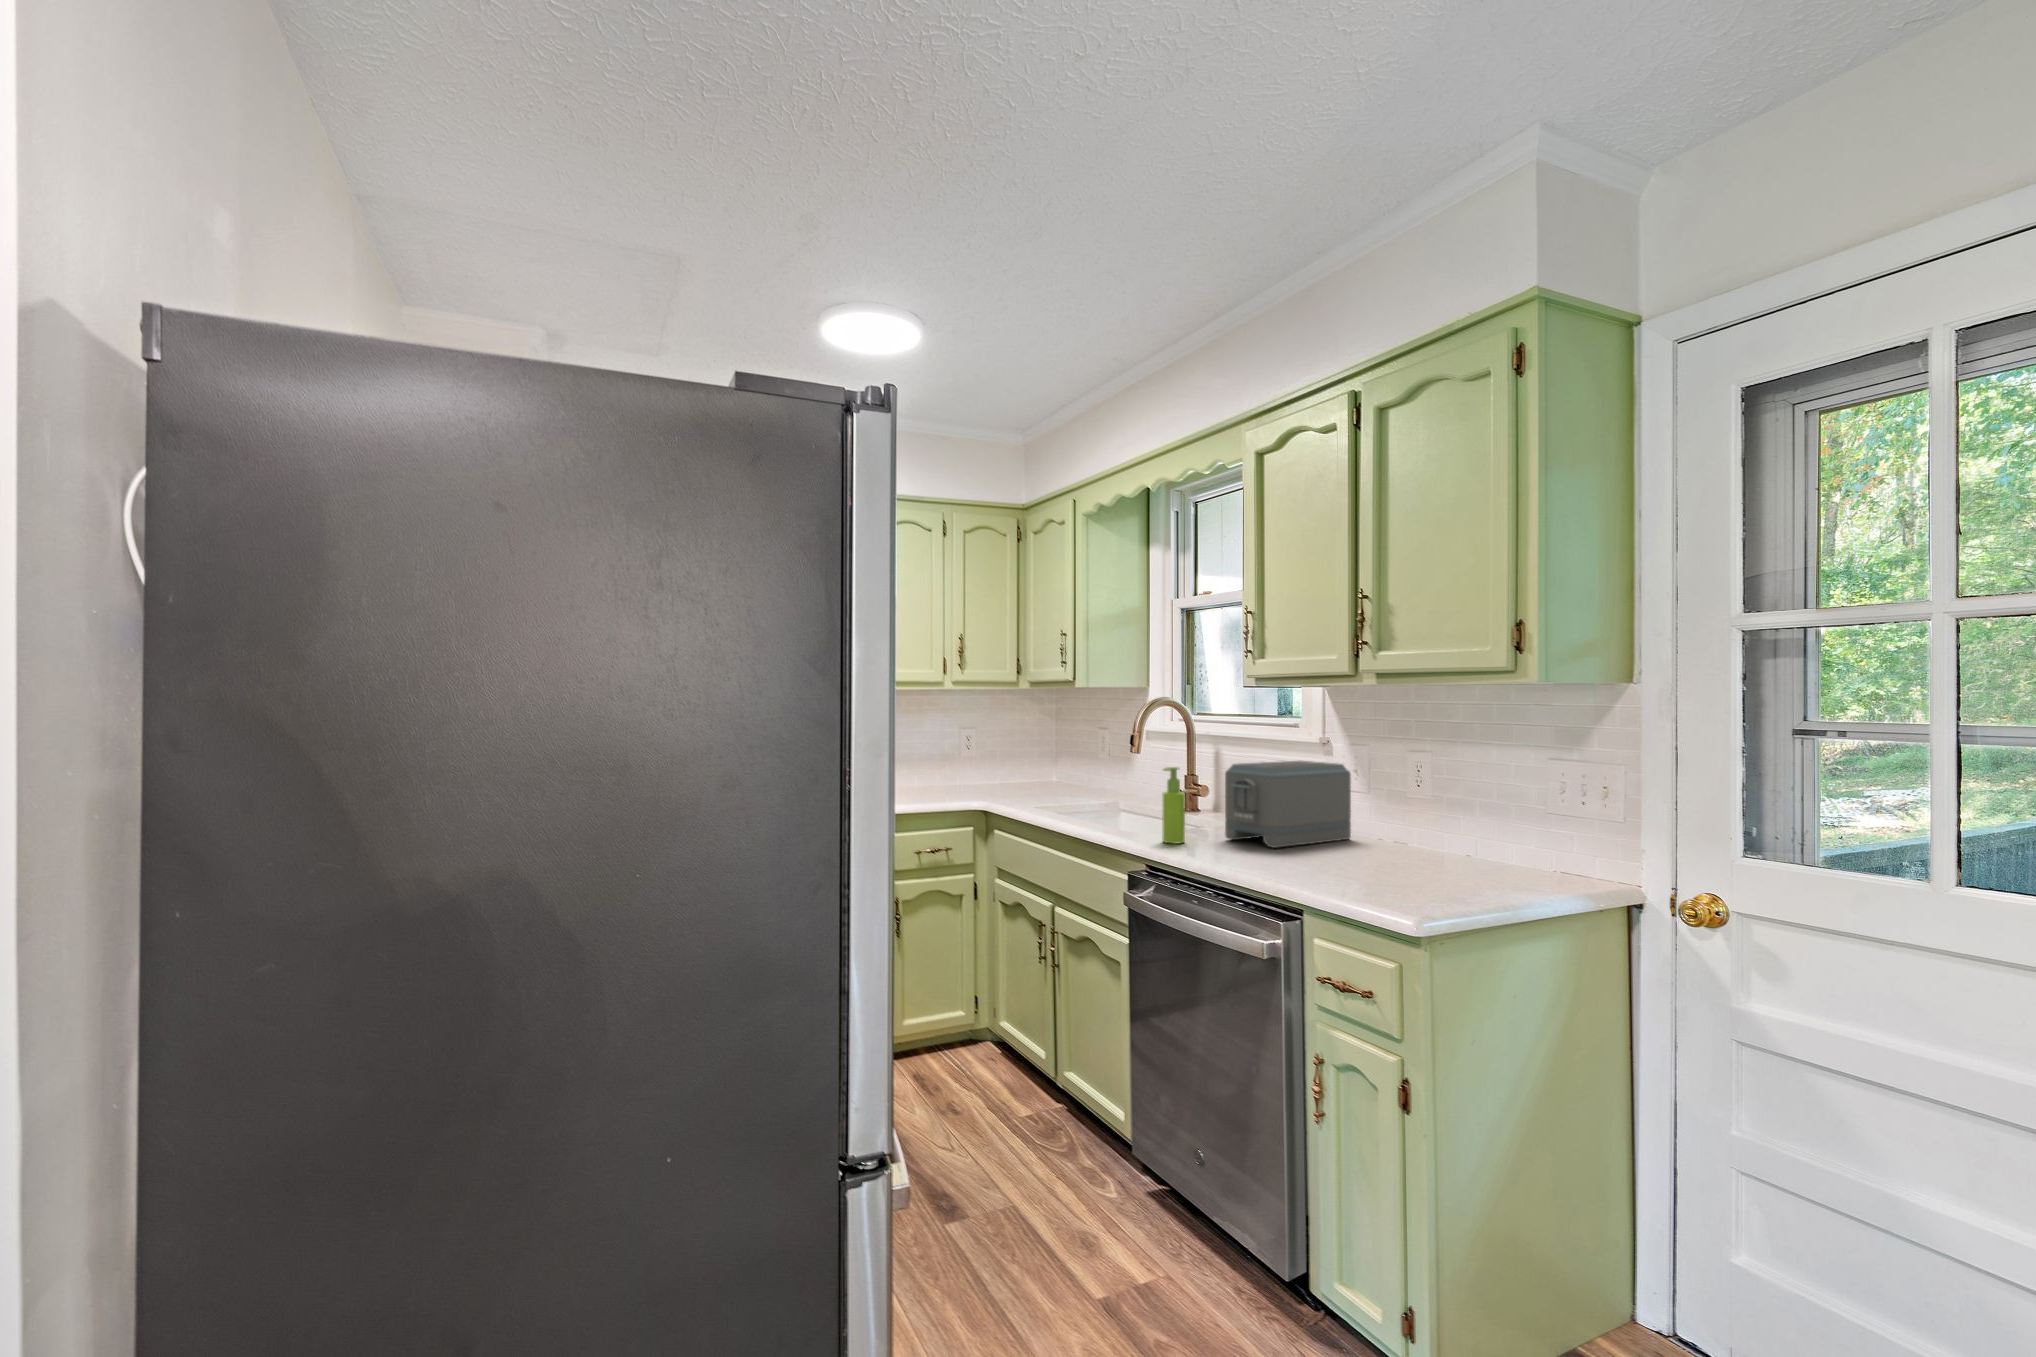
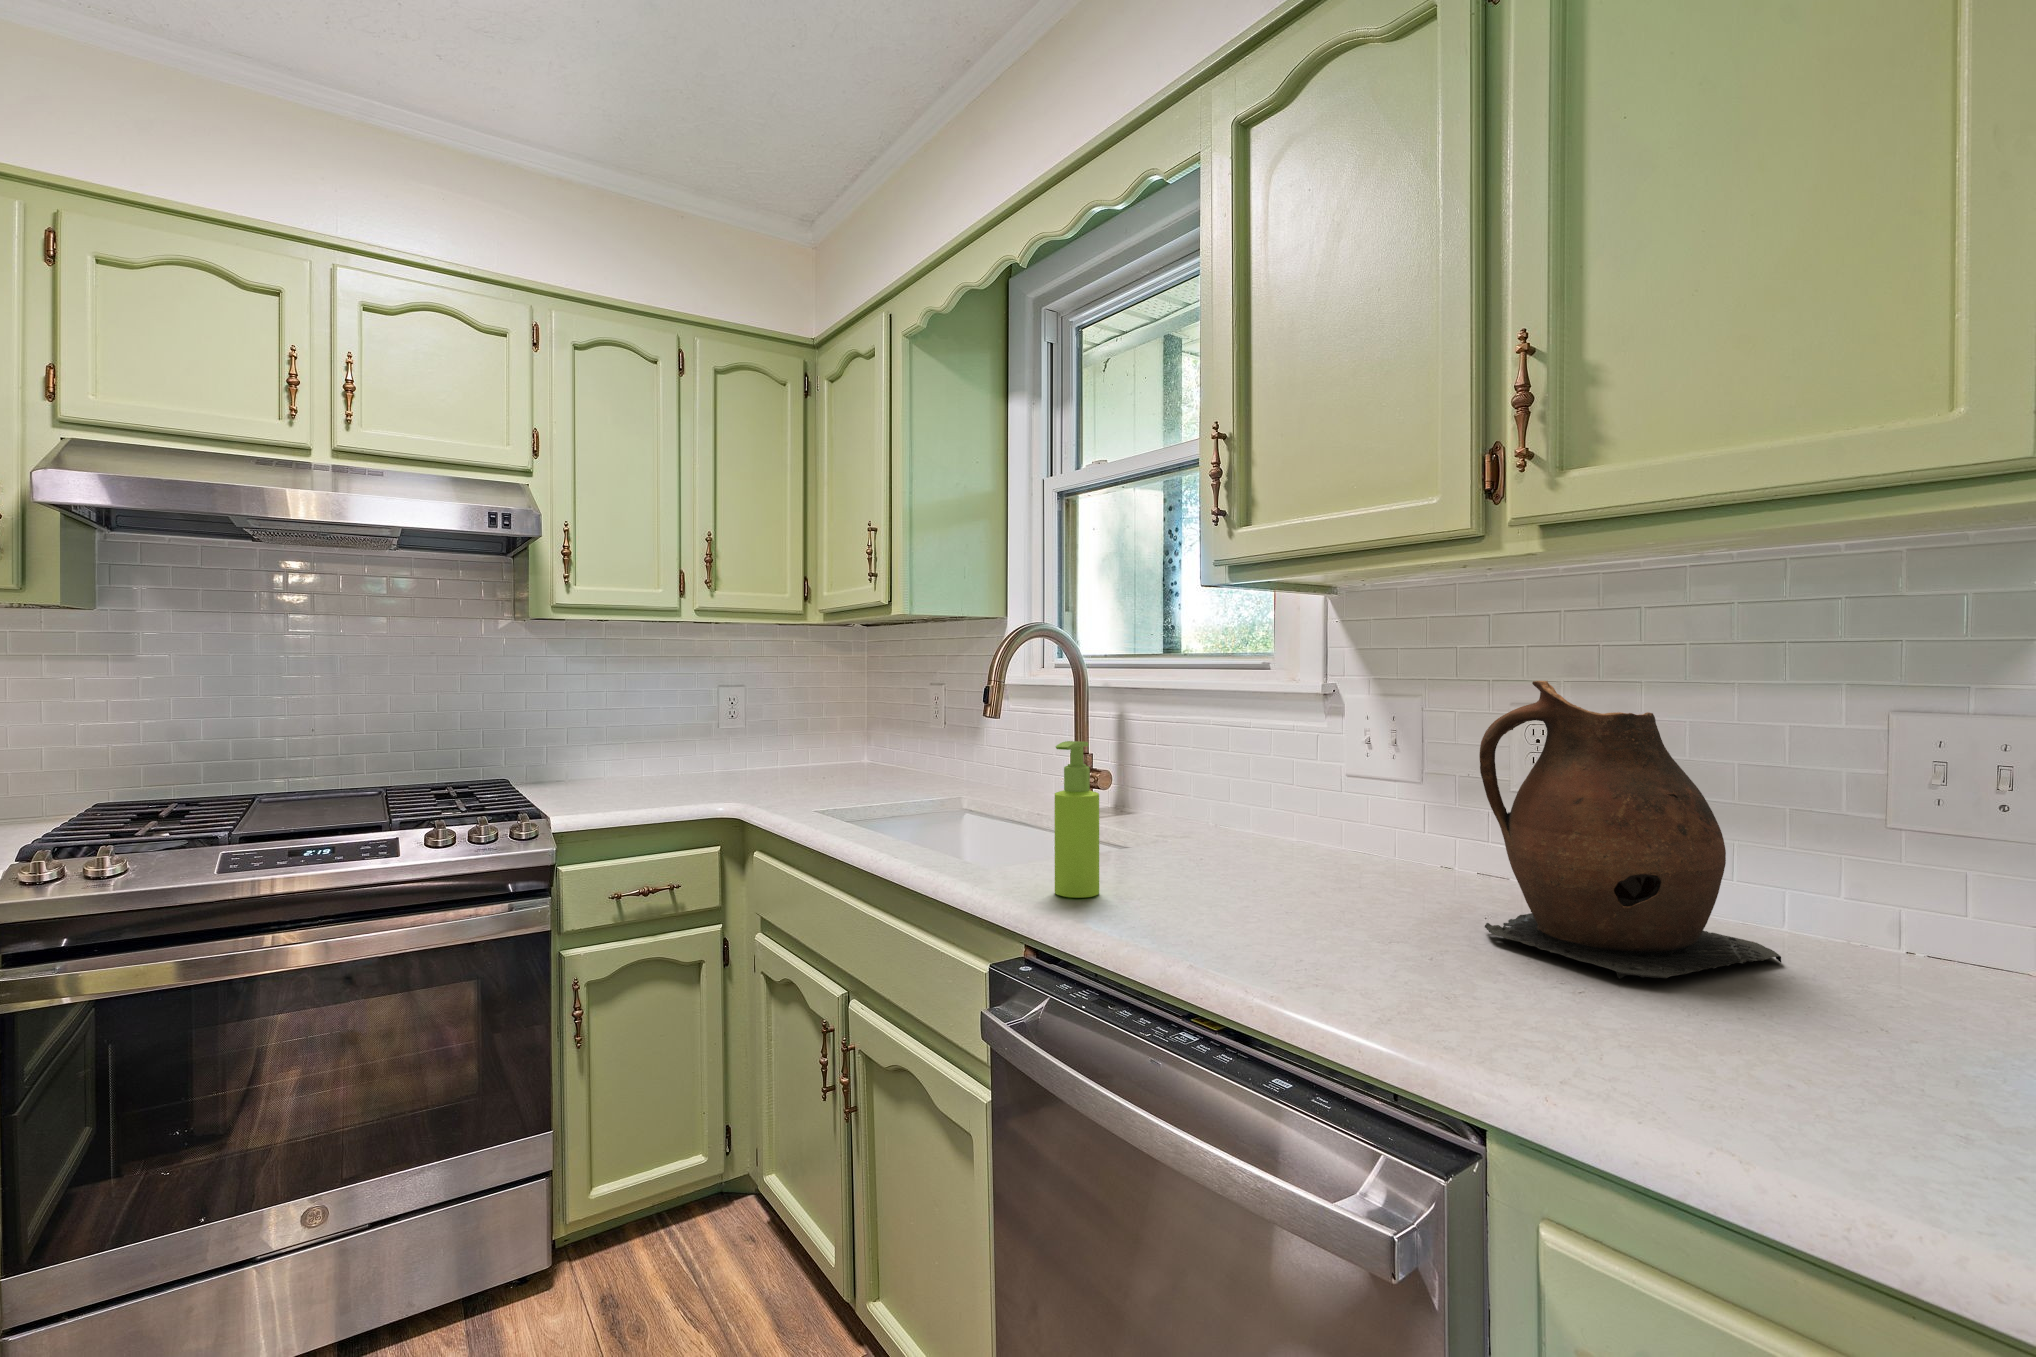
ceramic pitcher: none [1357,743,1484,872] -> present [1479,681,1781,979]
toaster: present [1225,761,1351,848] -> none [1174,725,1402,903]

